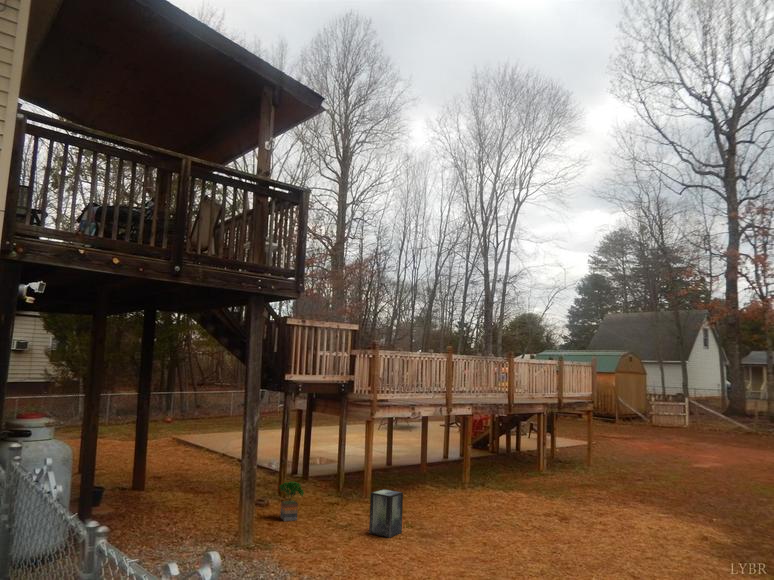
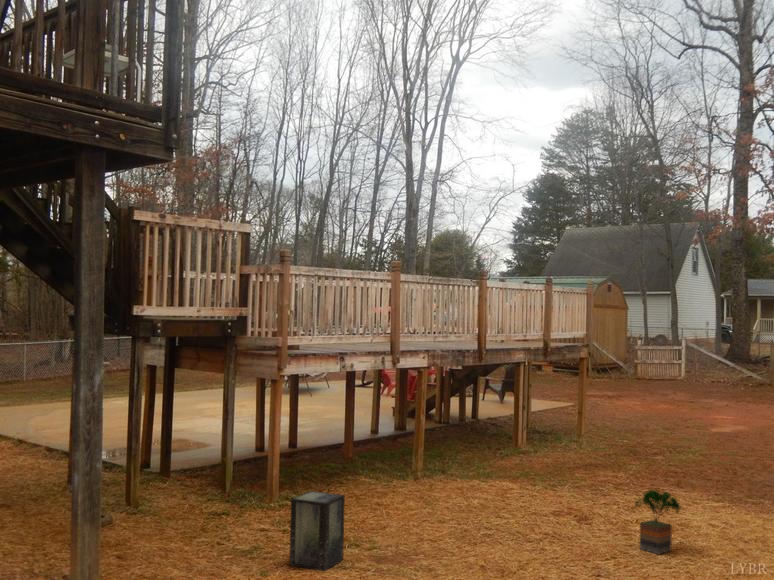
potted tree: present [279,482,304,521] -> present [635,490,681,554]

